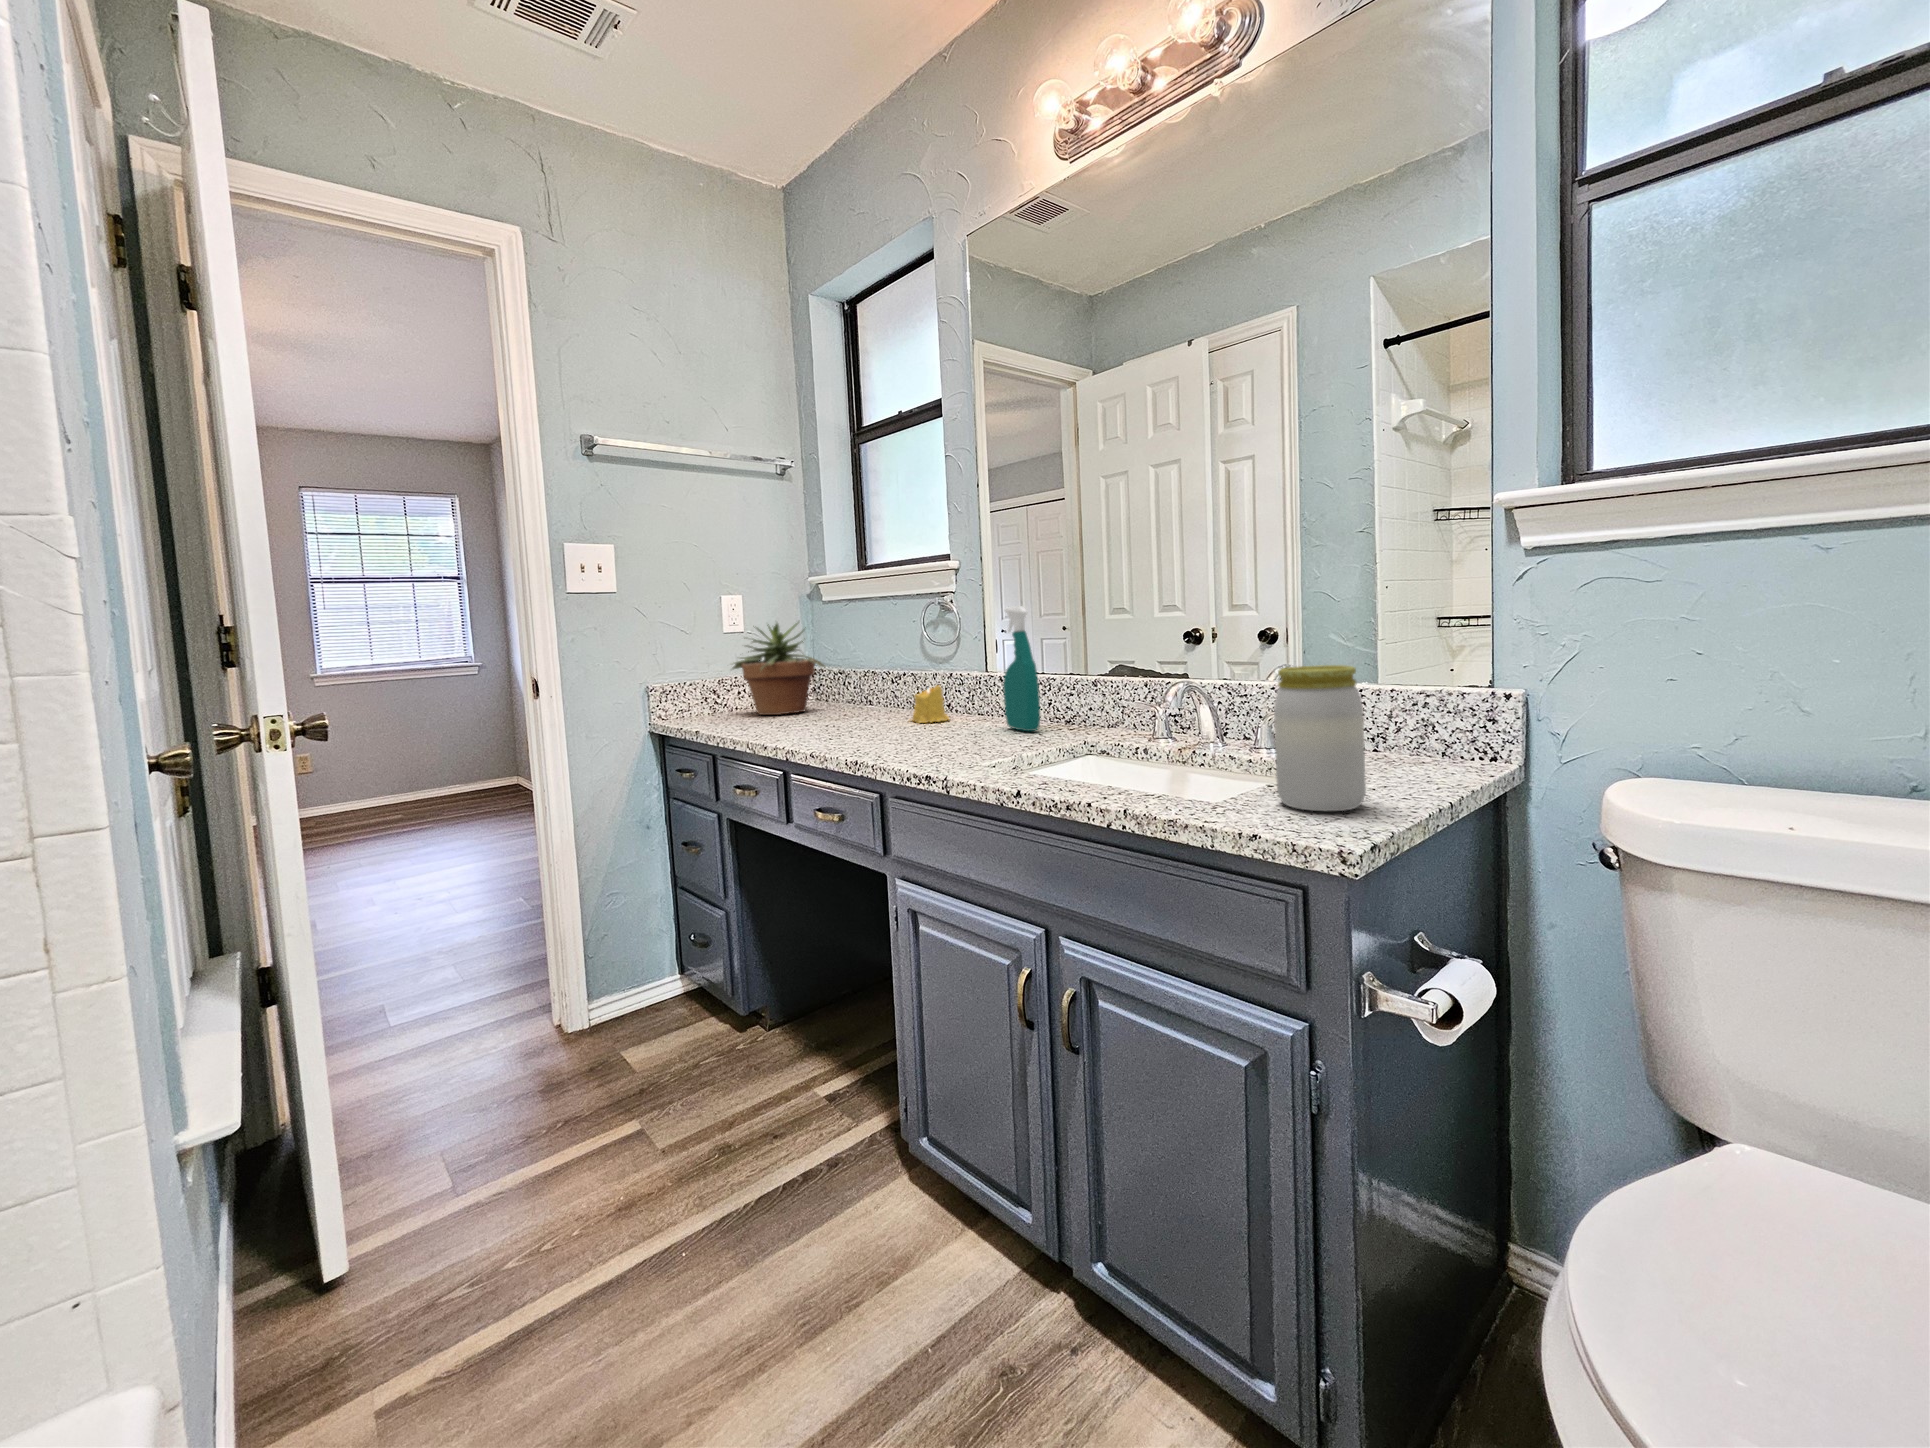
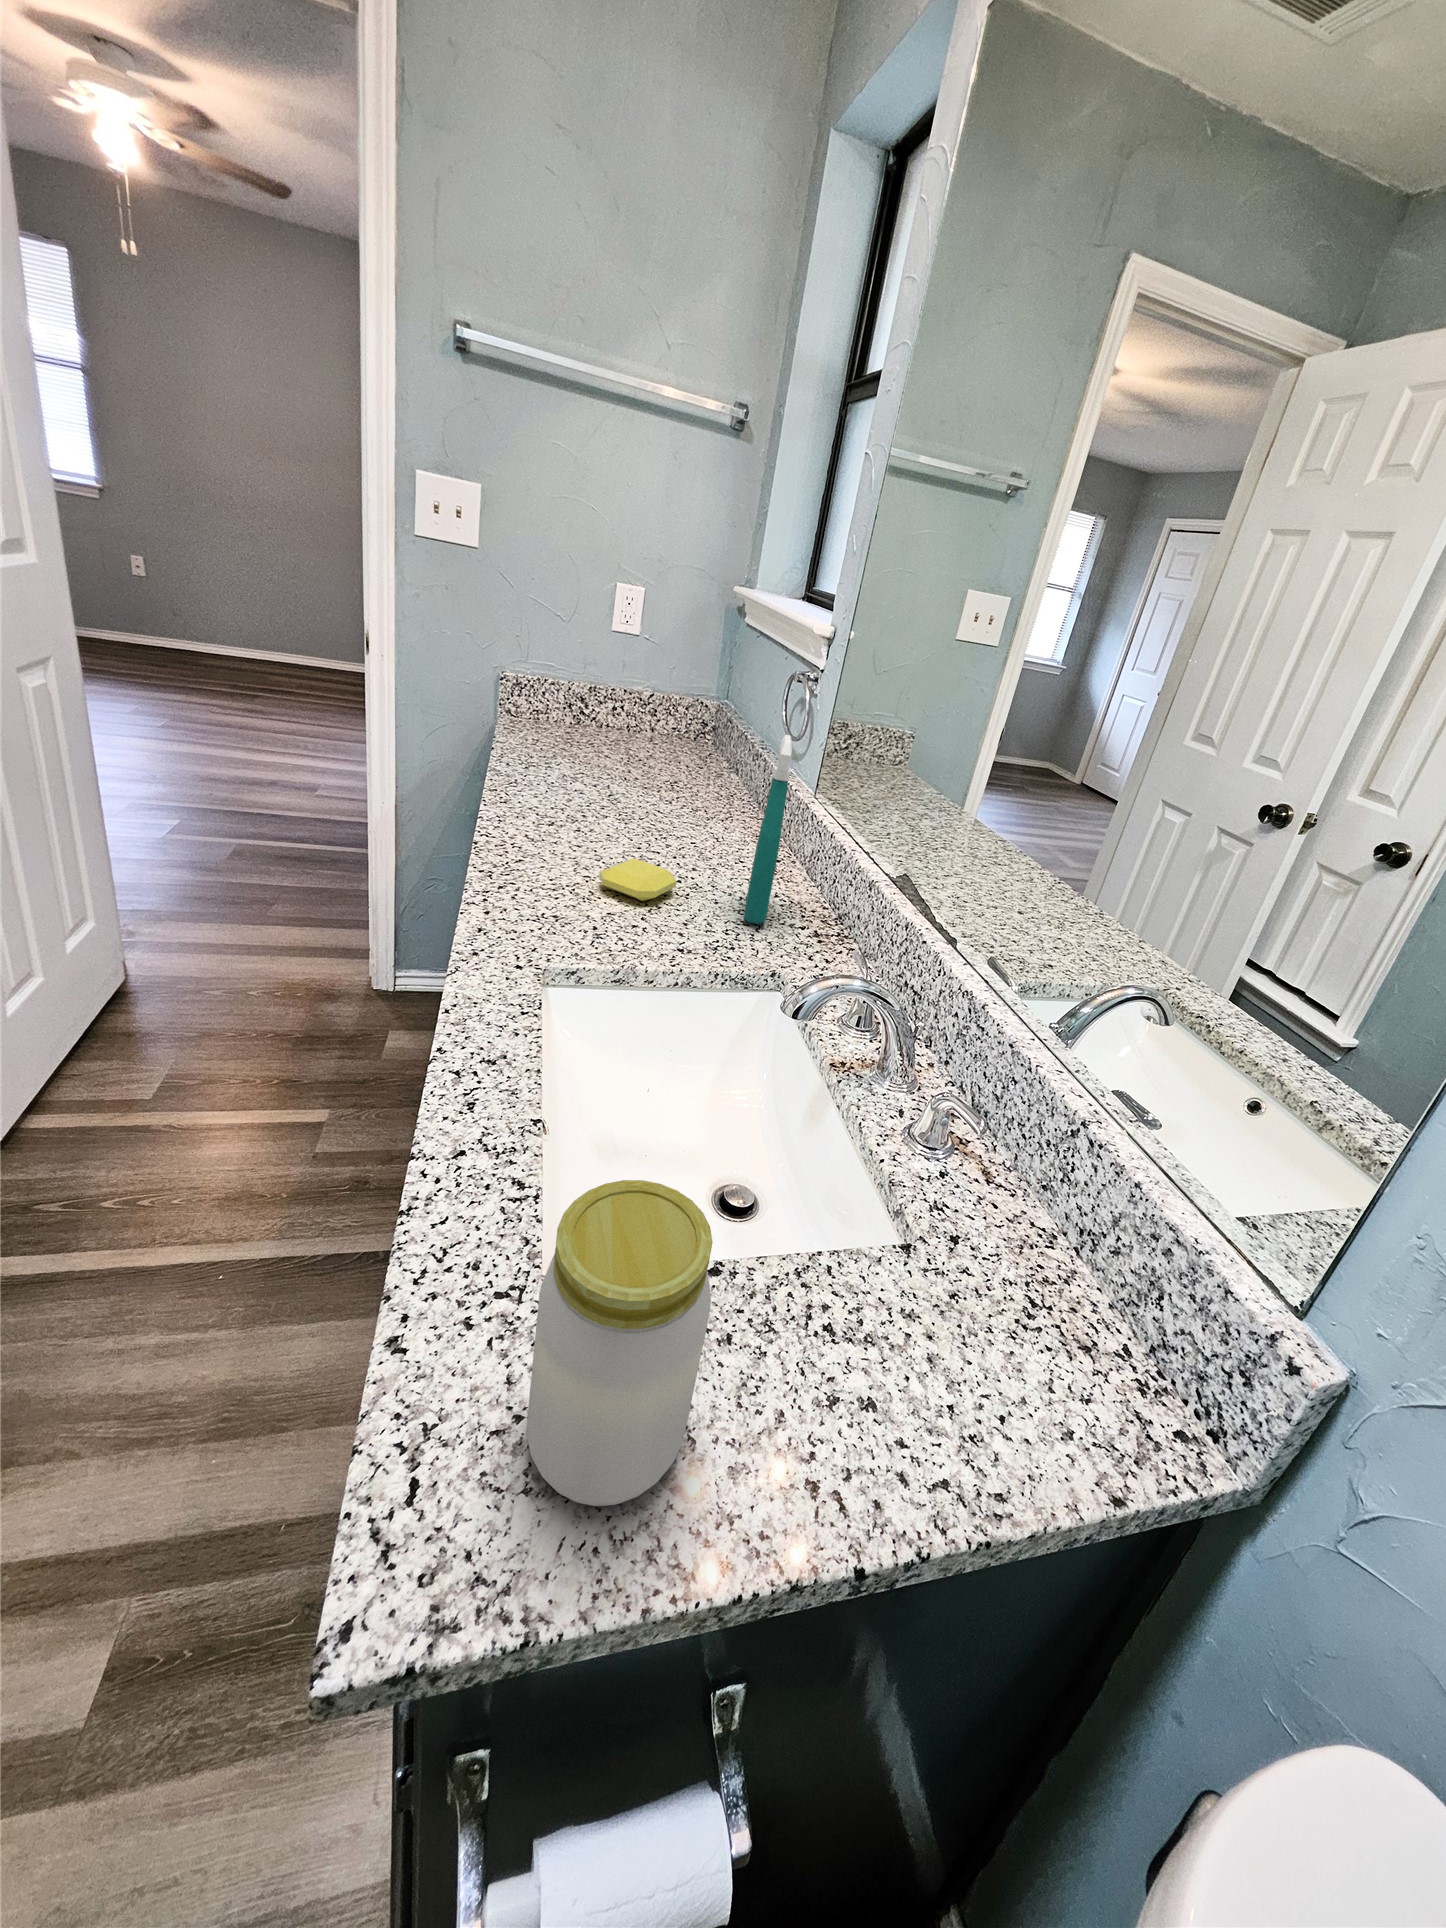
potted plant: present [732,622,825,715] -> none [576,632,689,759]
candle: present [911,685,949,723] -> none [688,791,738,848]
soap bar: none [922,719,970,740] -> present [600,858,676,901]

